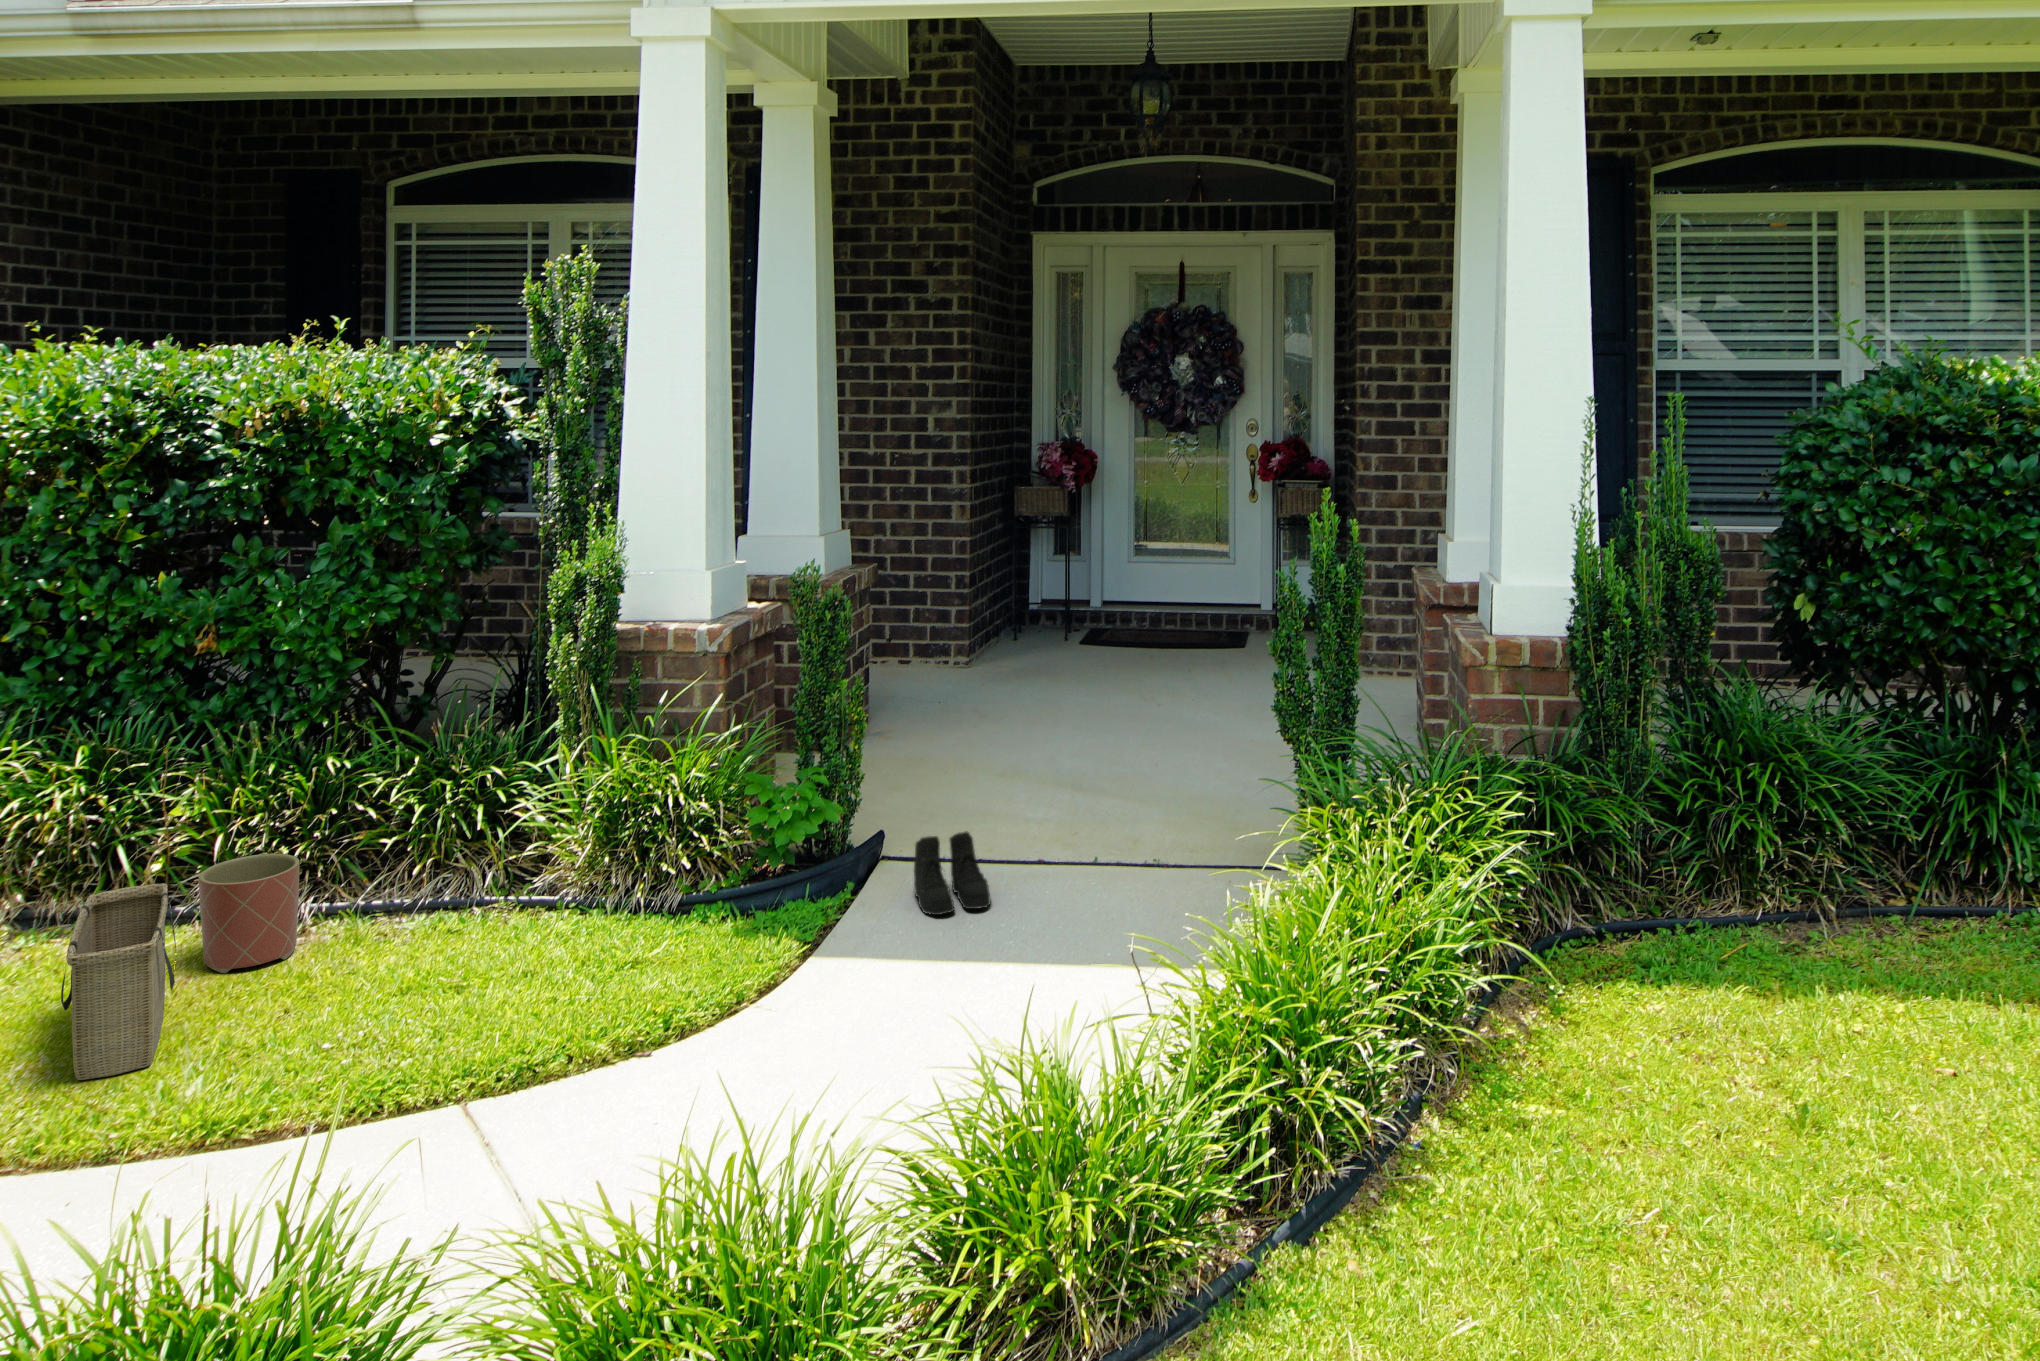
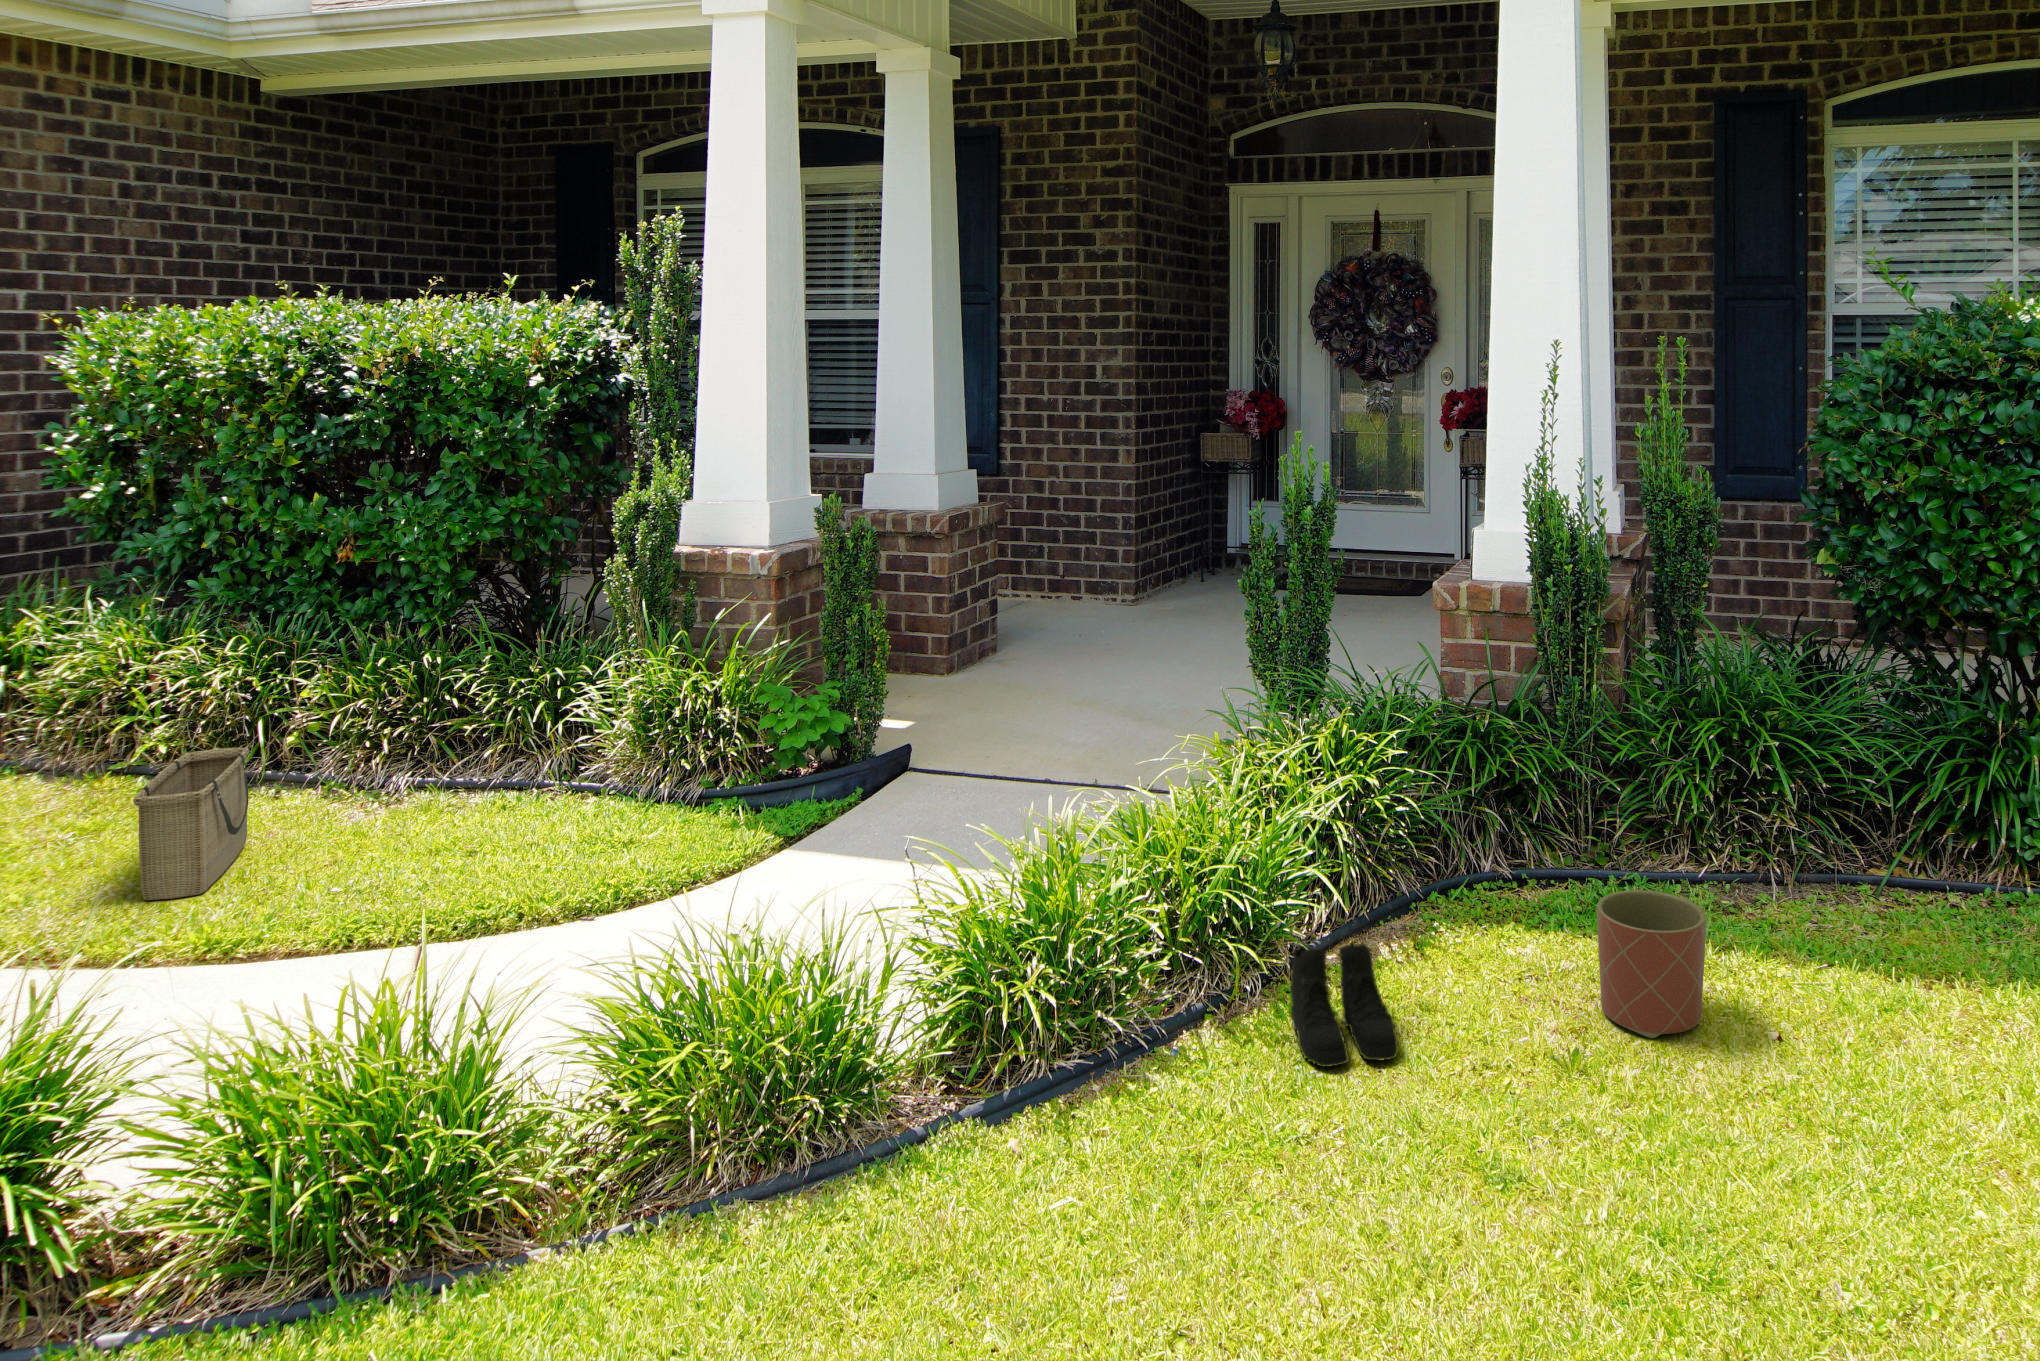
boots: present [914,831,990,915] -> present [1291,941,1398,1067]
planter: present [199,854,300,973] -> present [1597,890,1706,1038]

